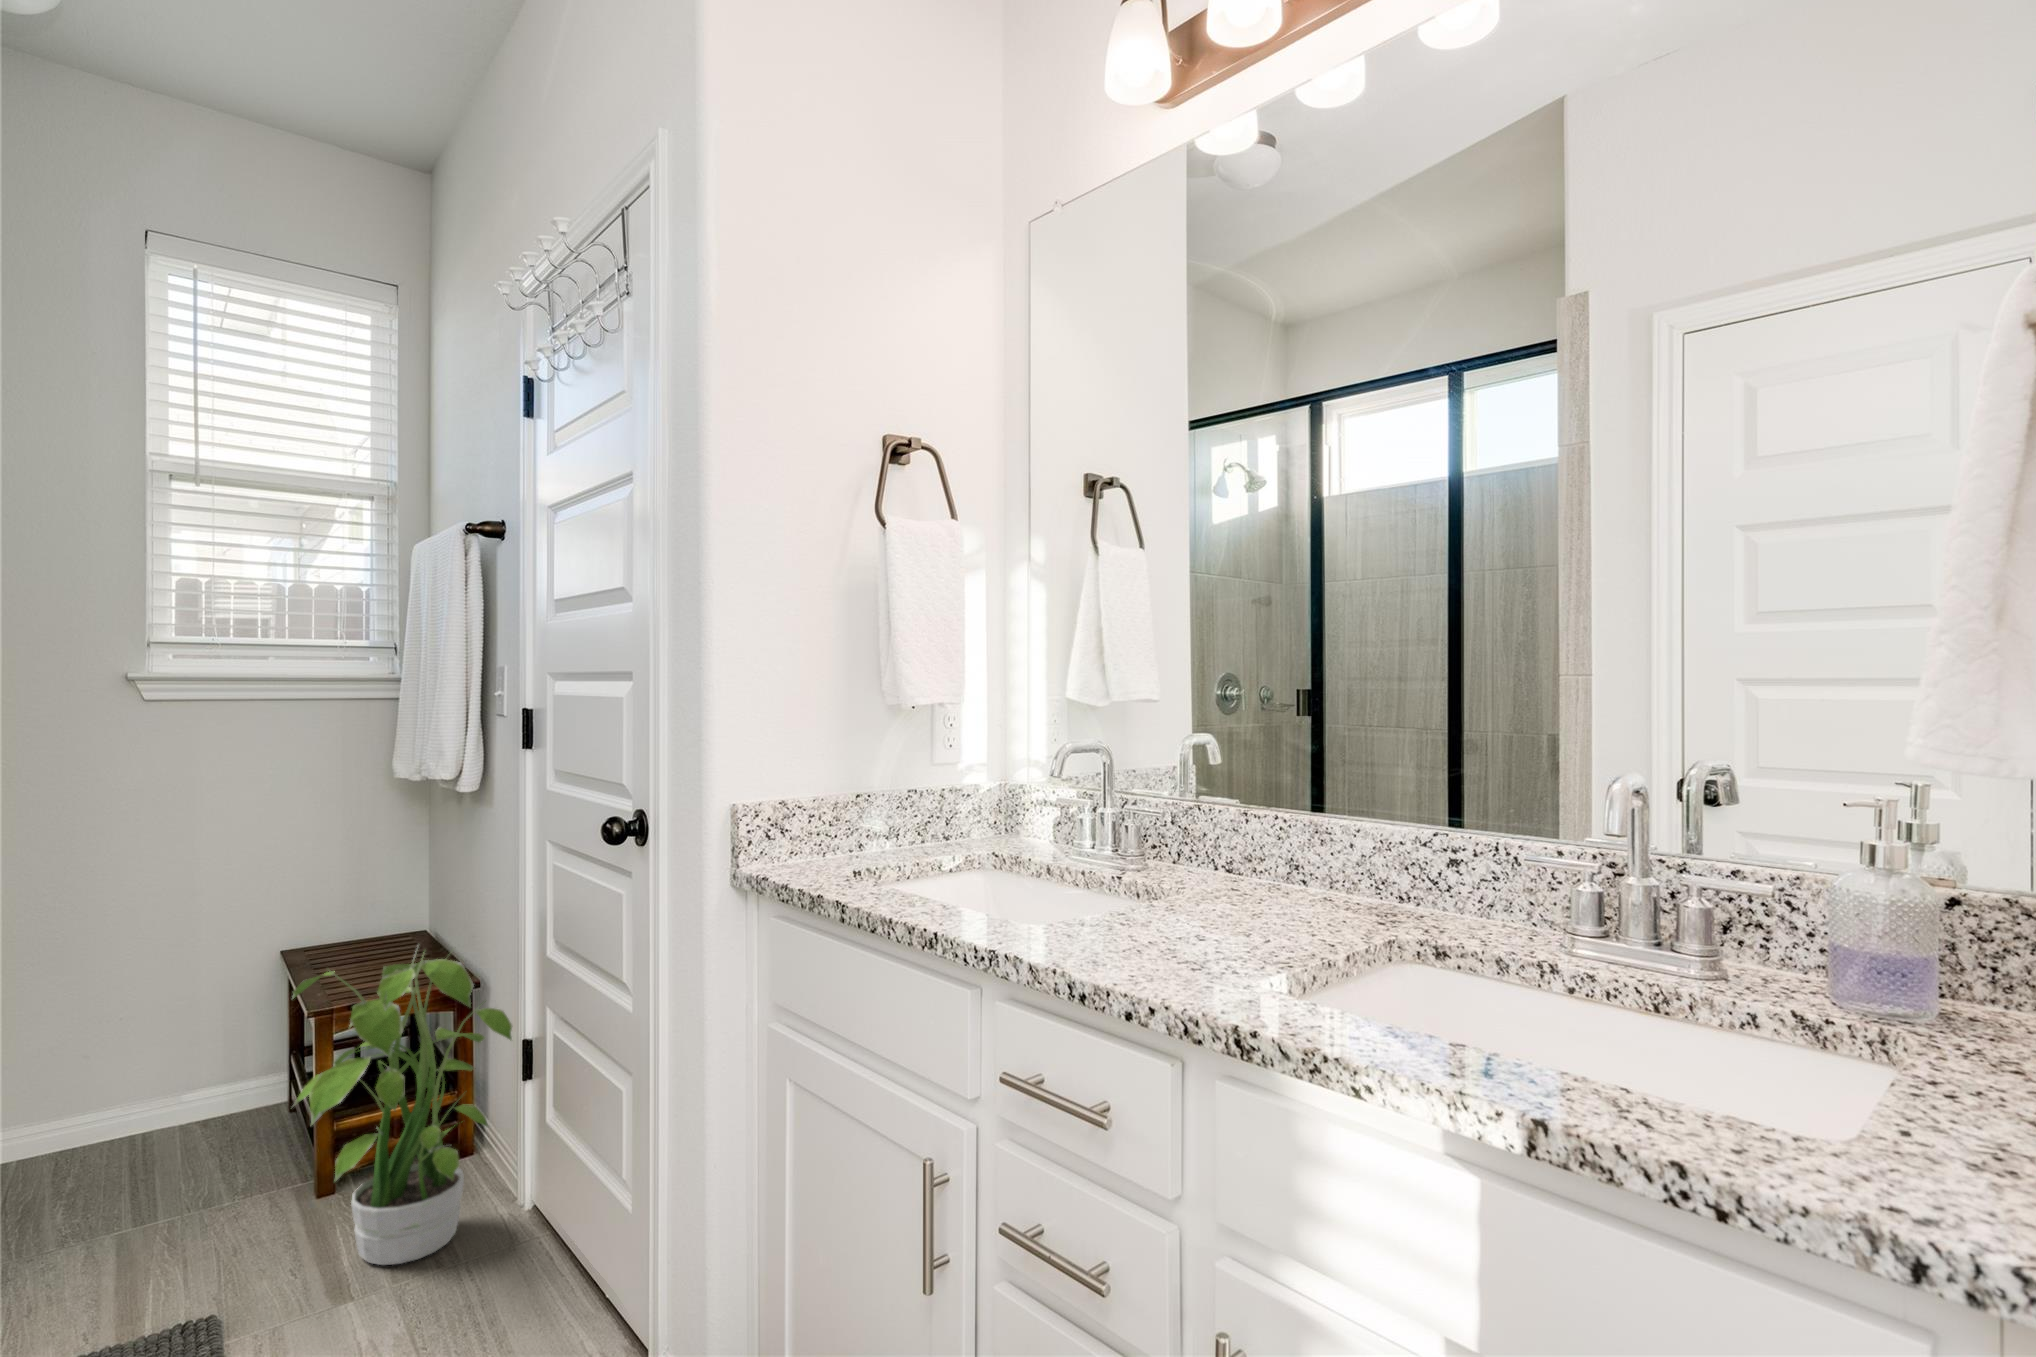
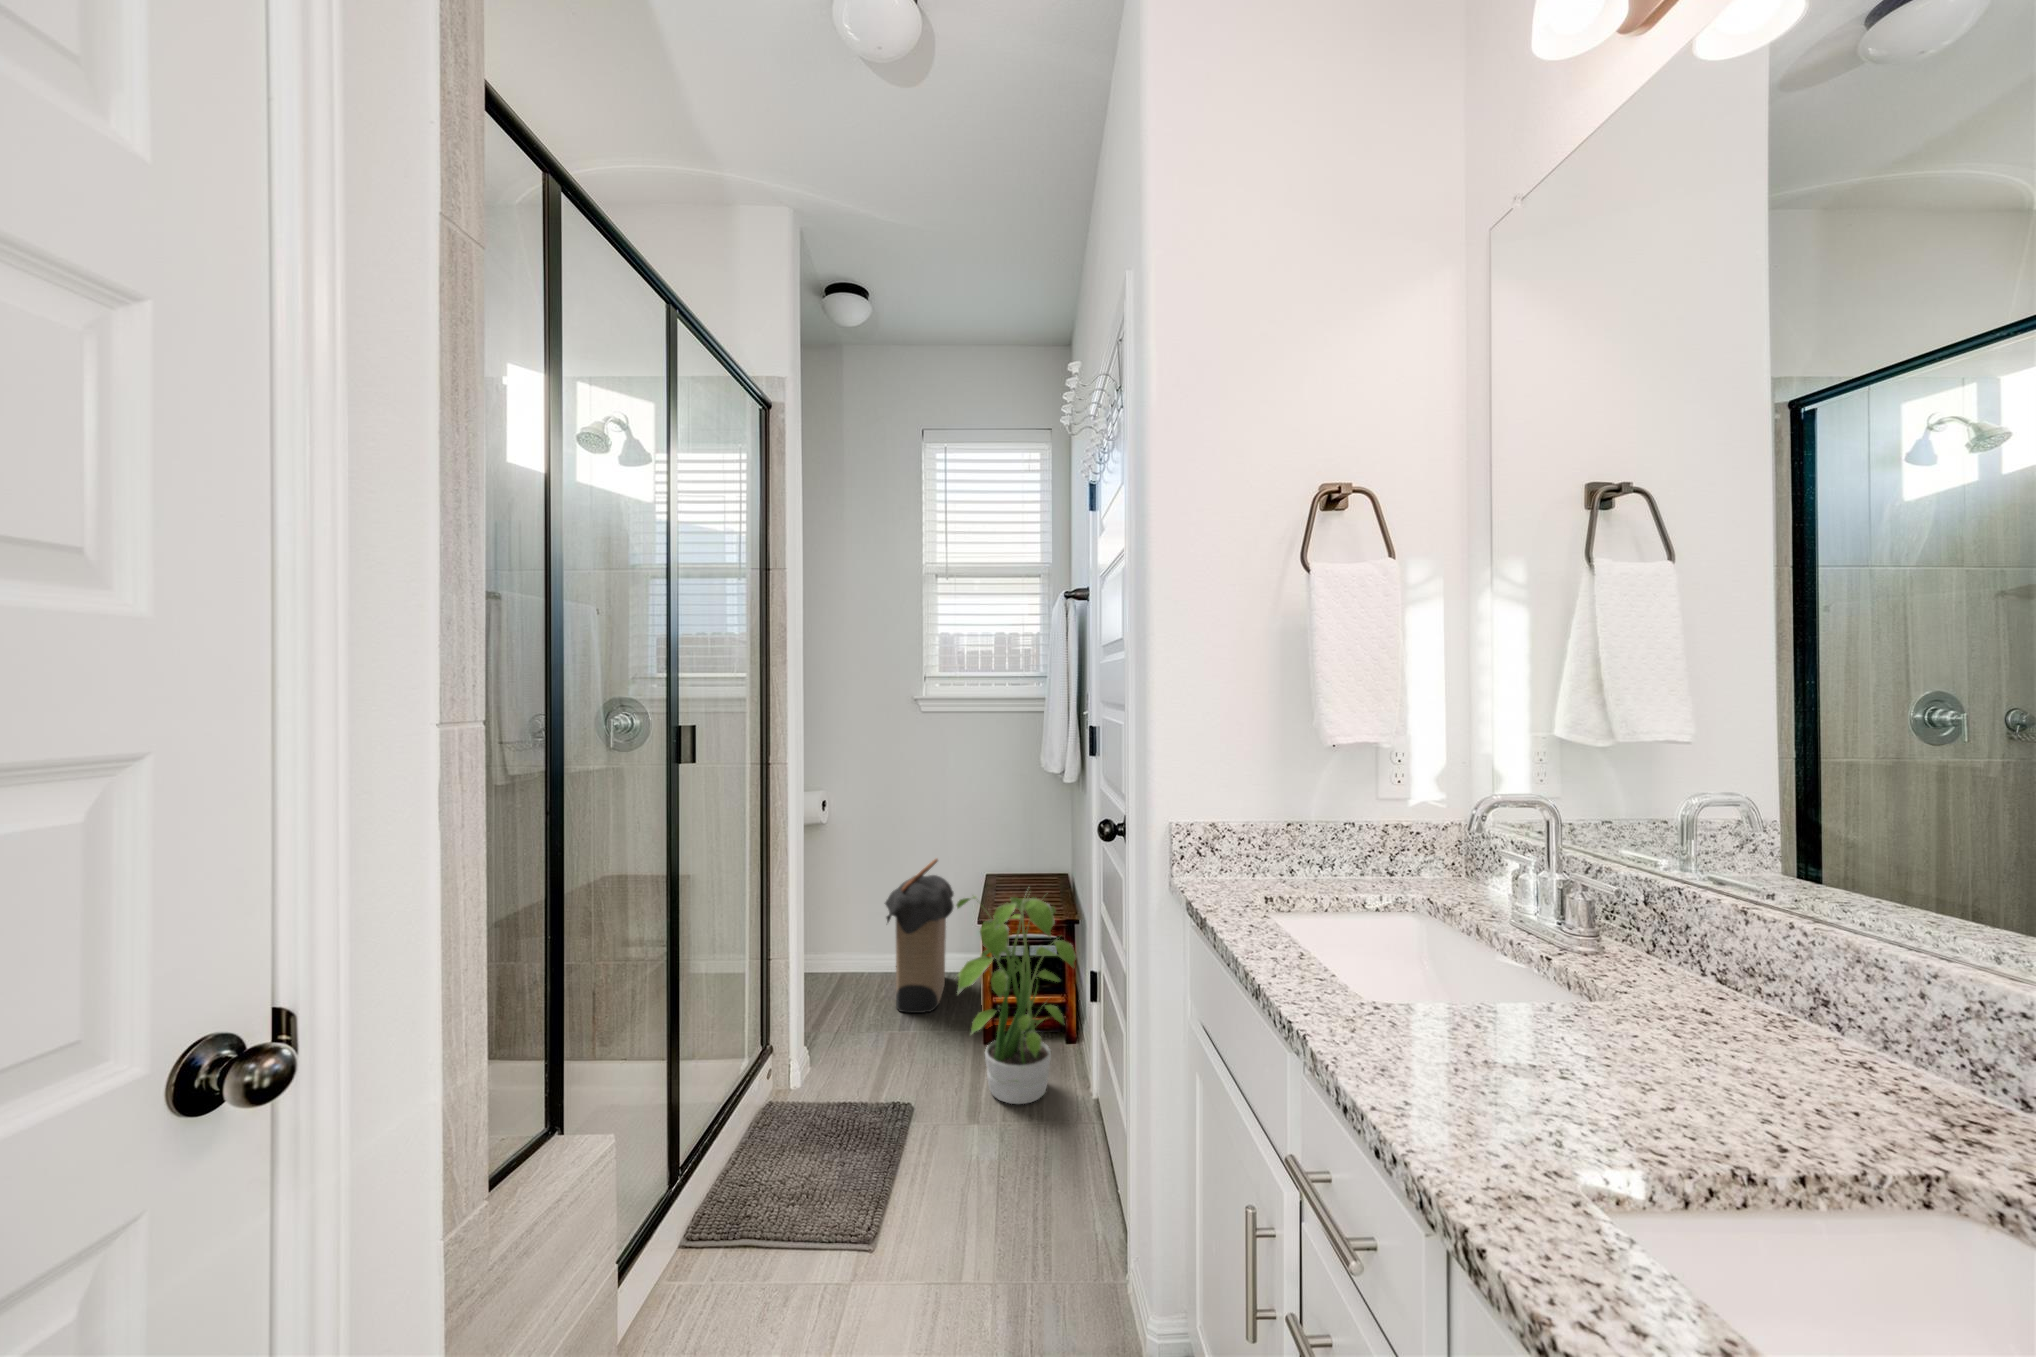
laundry hamper: none [80,937,234,1205] -> present [885,859,954,1013]

